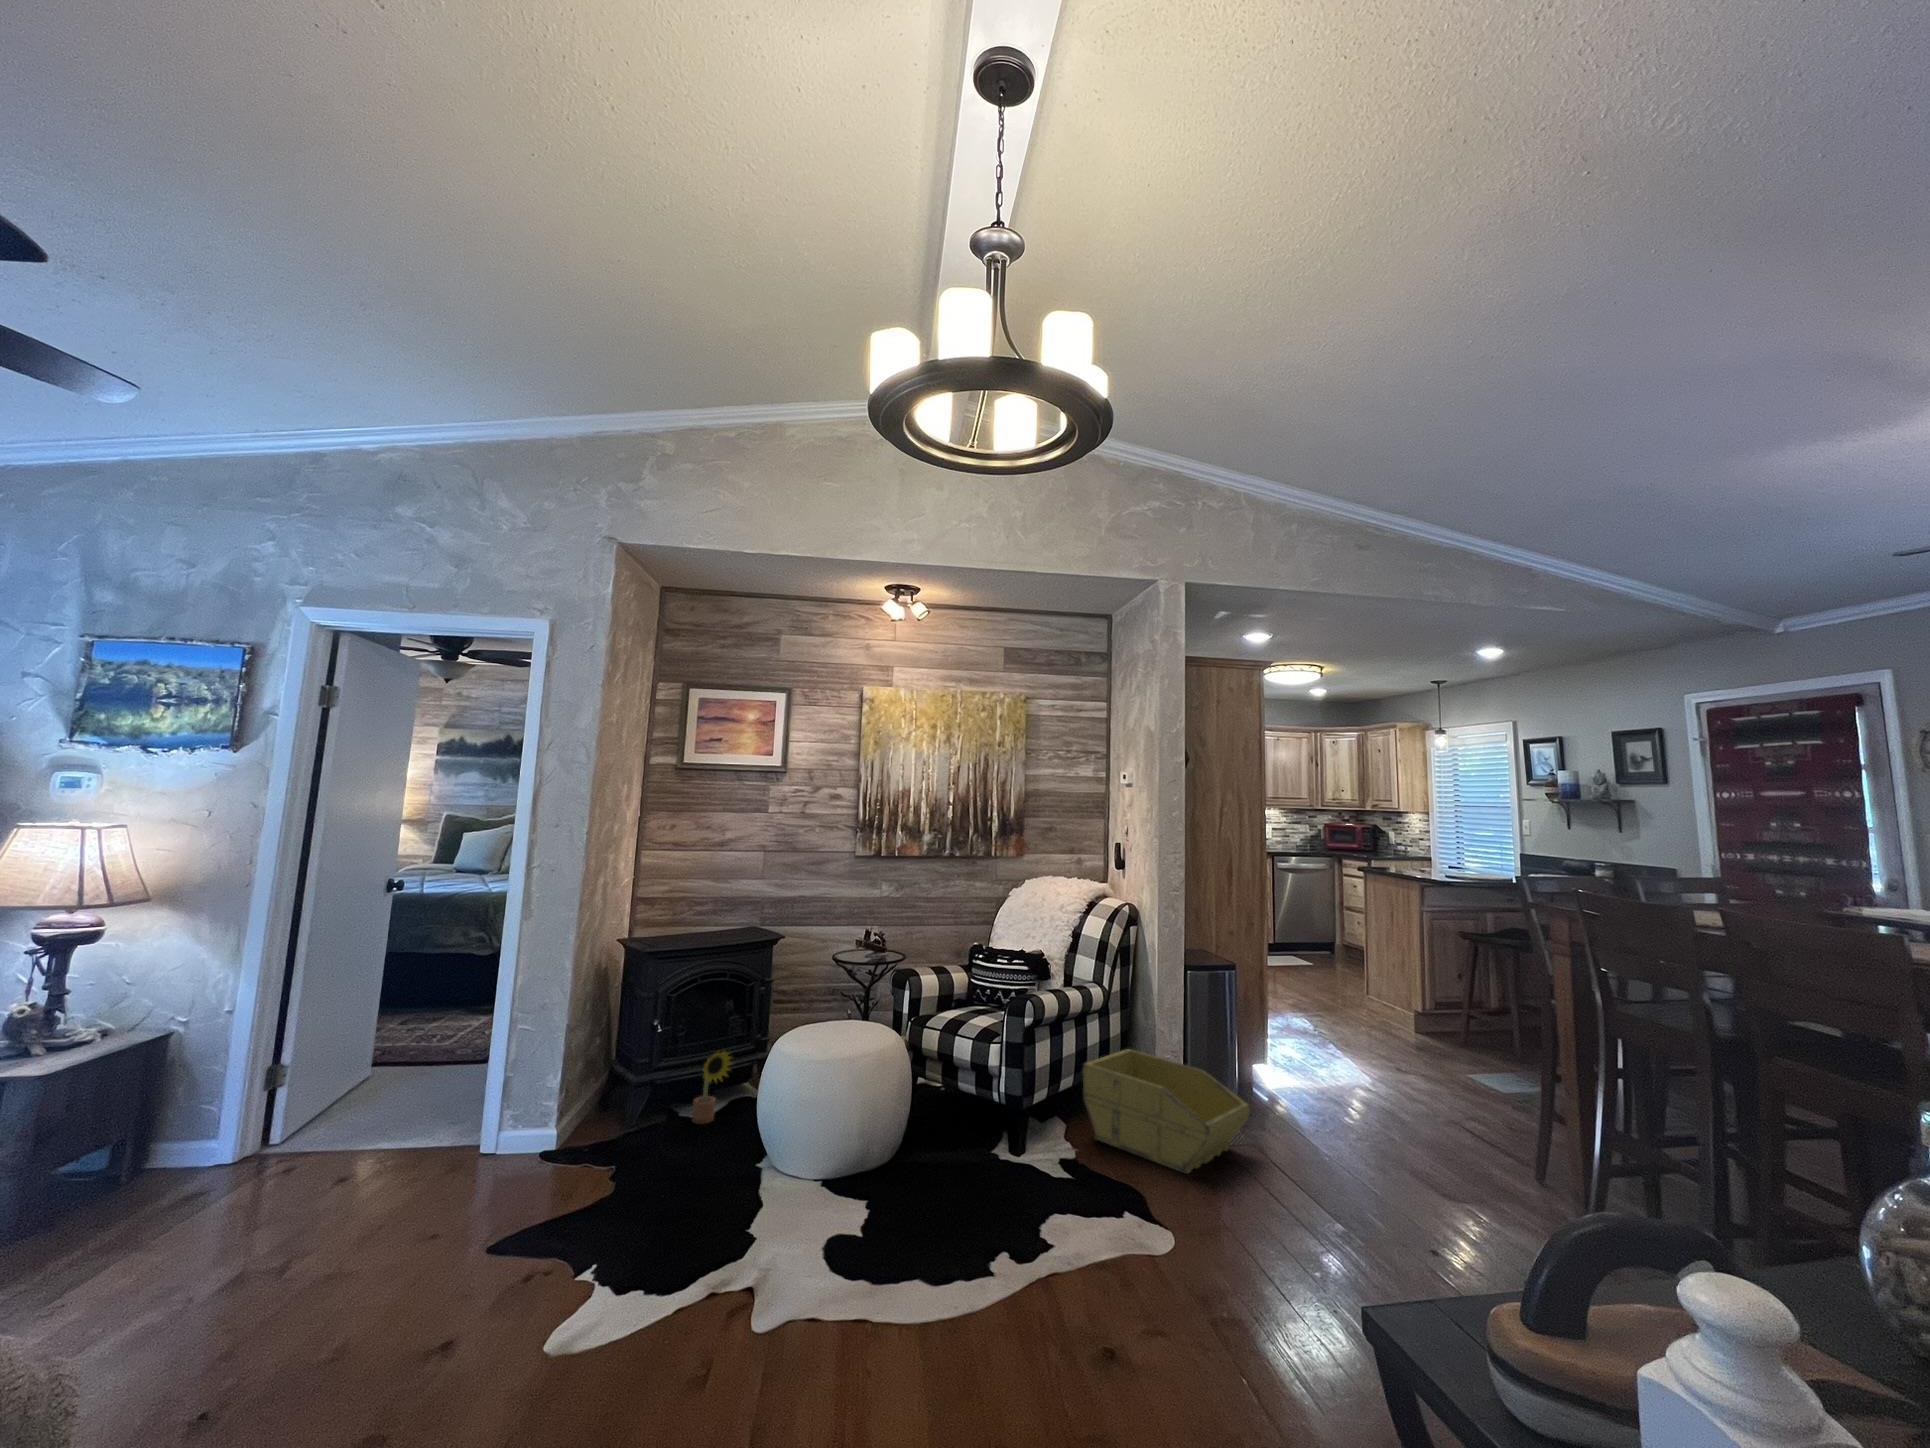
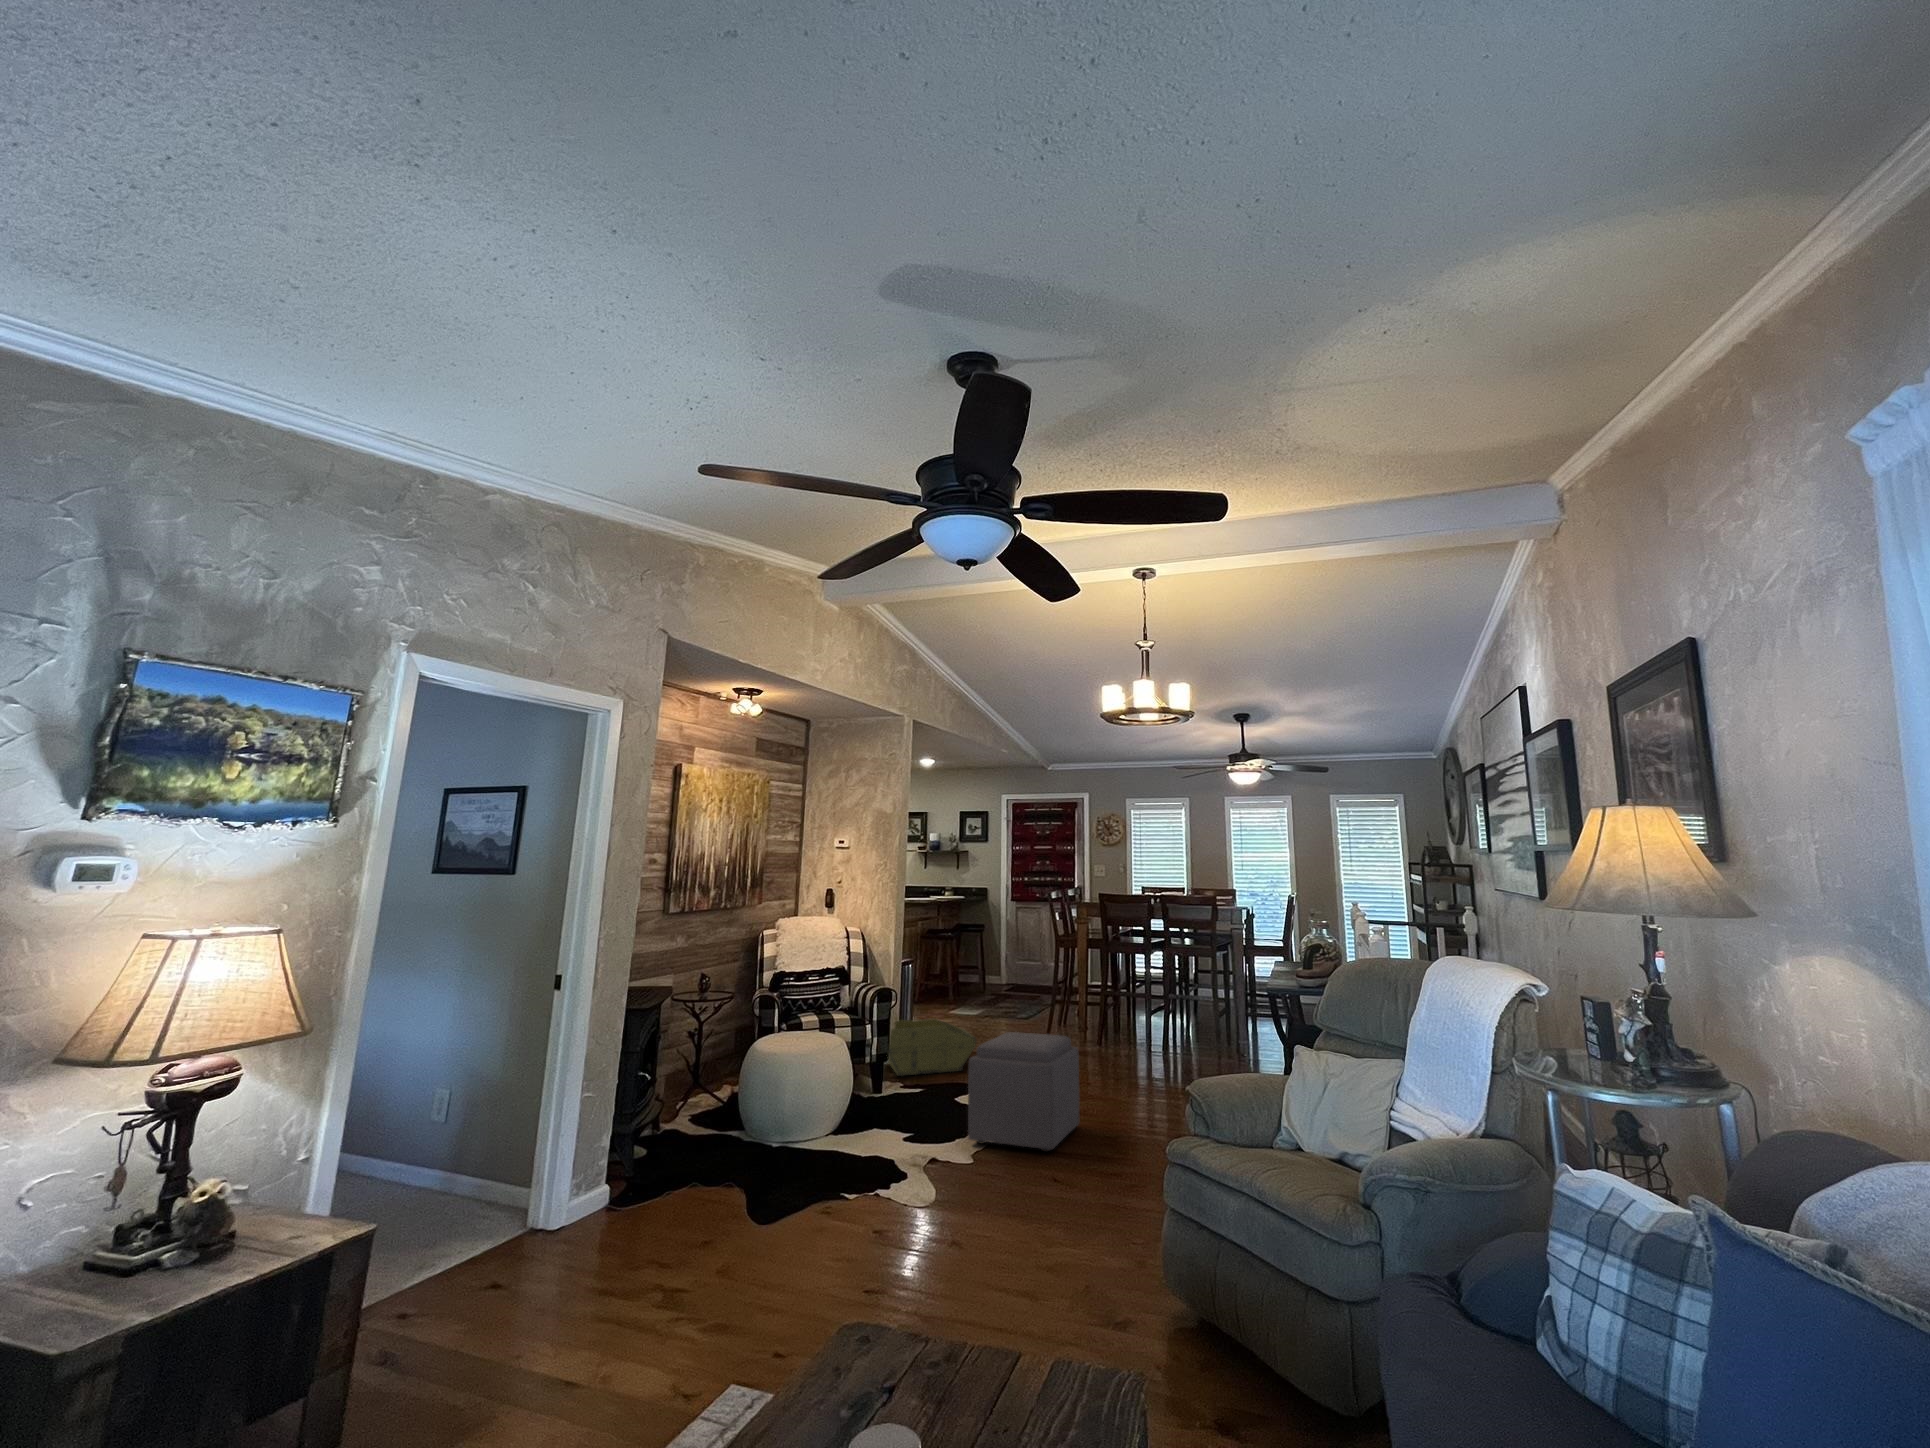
decorative plant: present [692,1052,732,1124] -> none [645,1087,680,1161]
ottoman: none [817,1129,1011,1395] -> present [968,1032,1079,1152]

